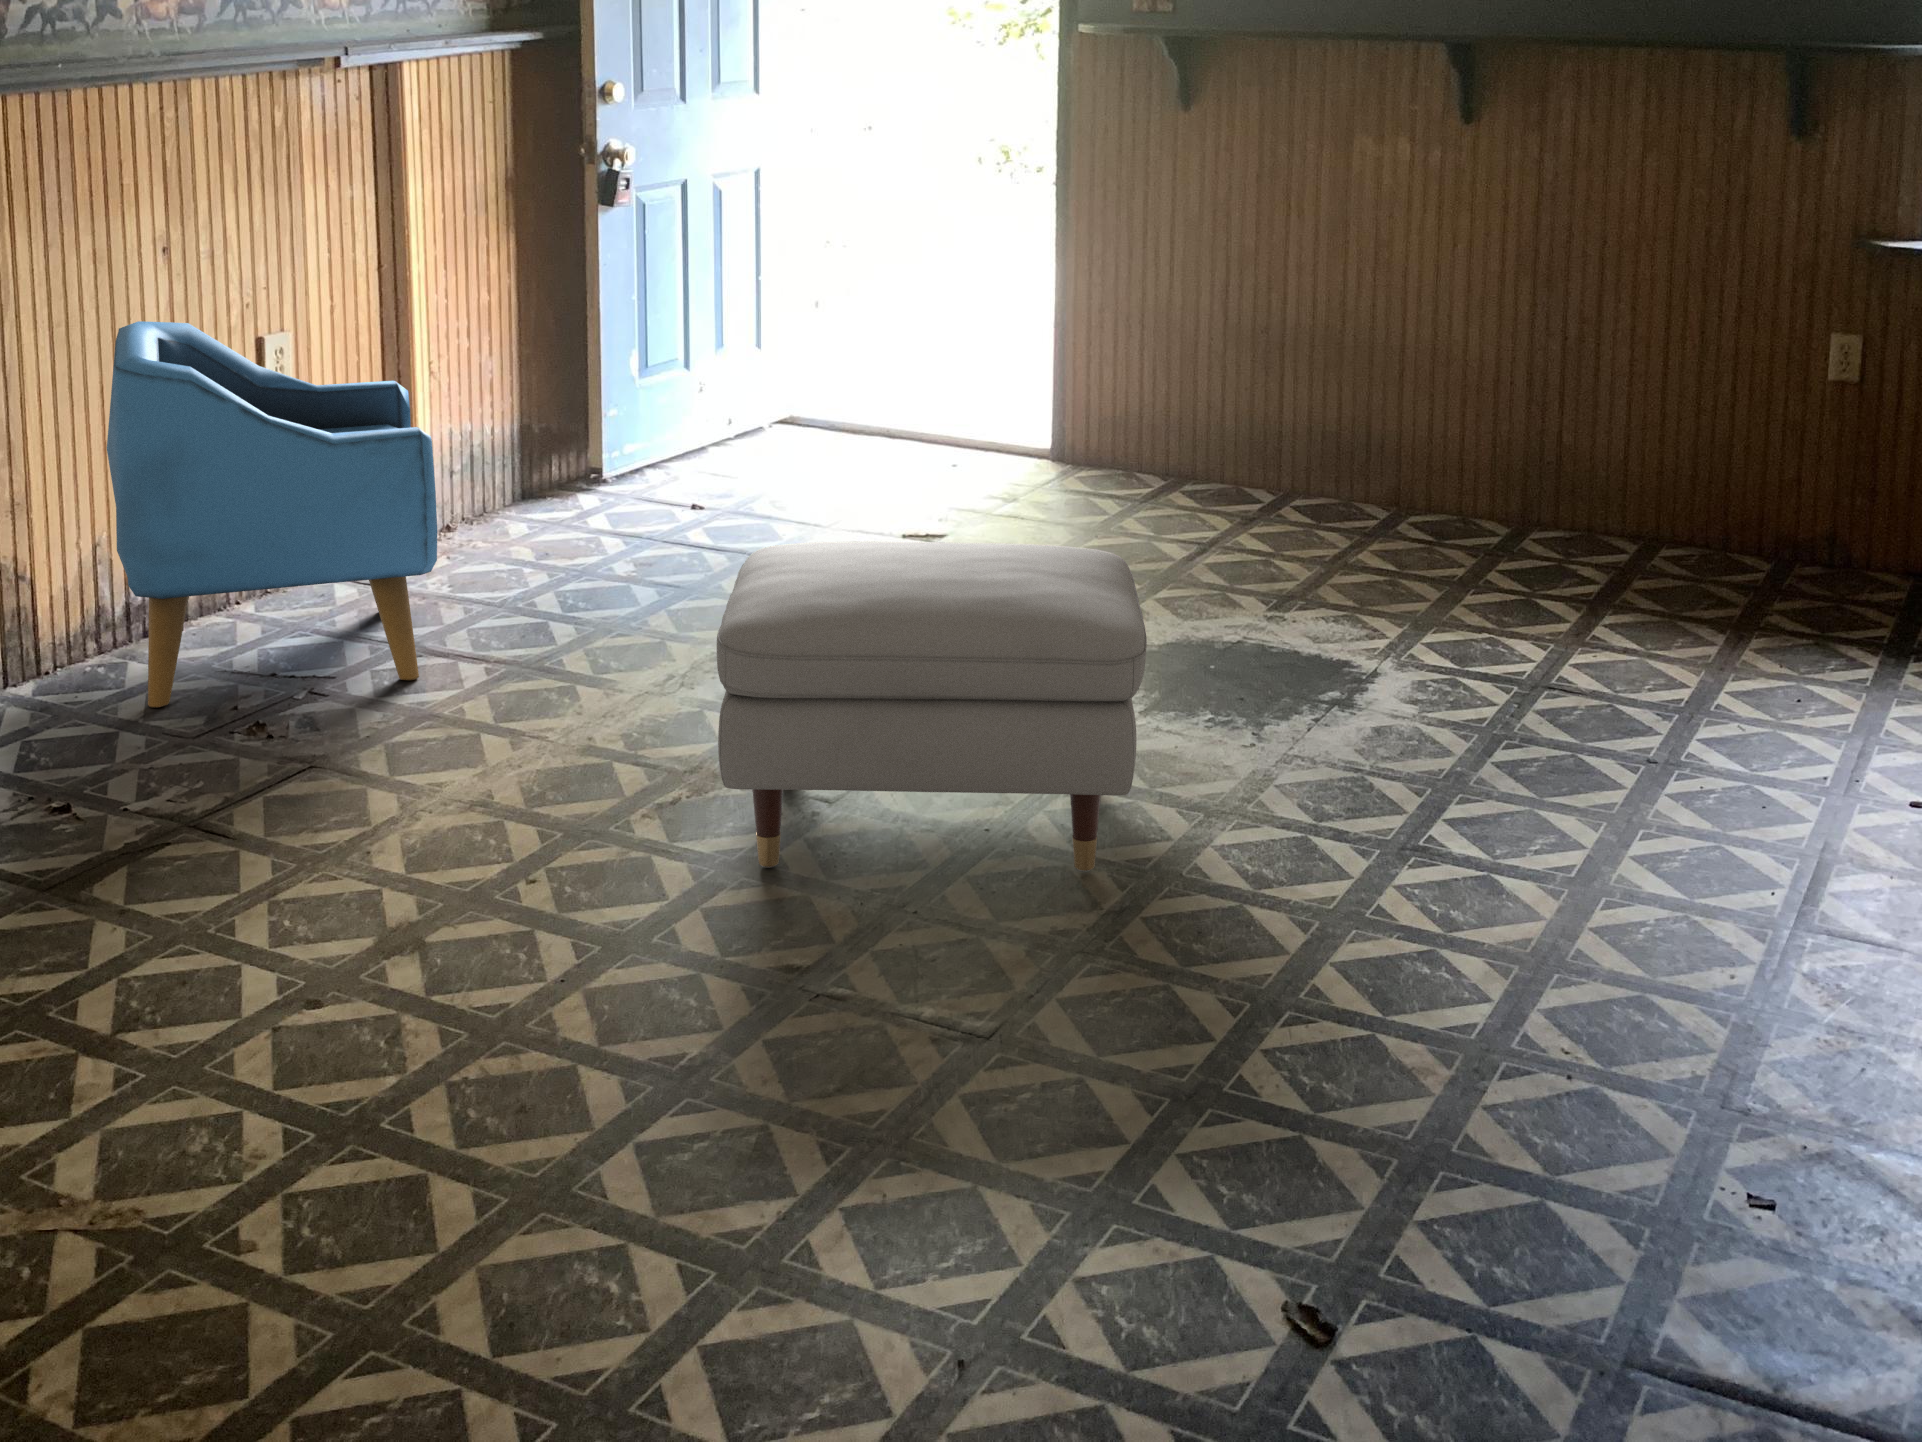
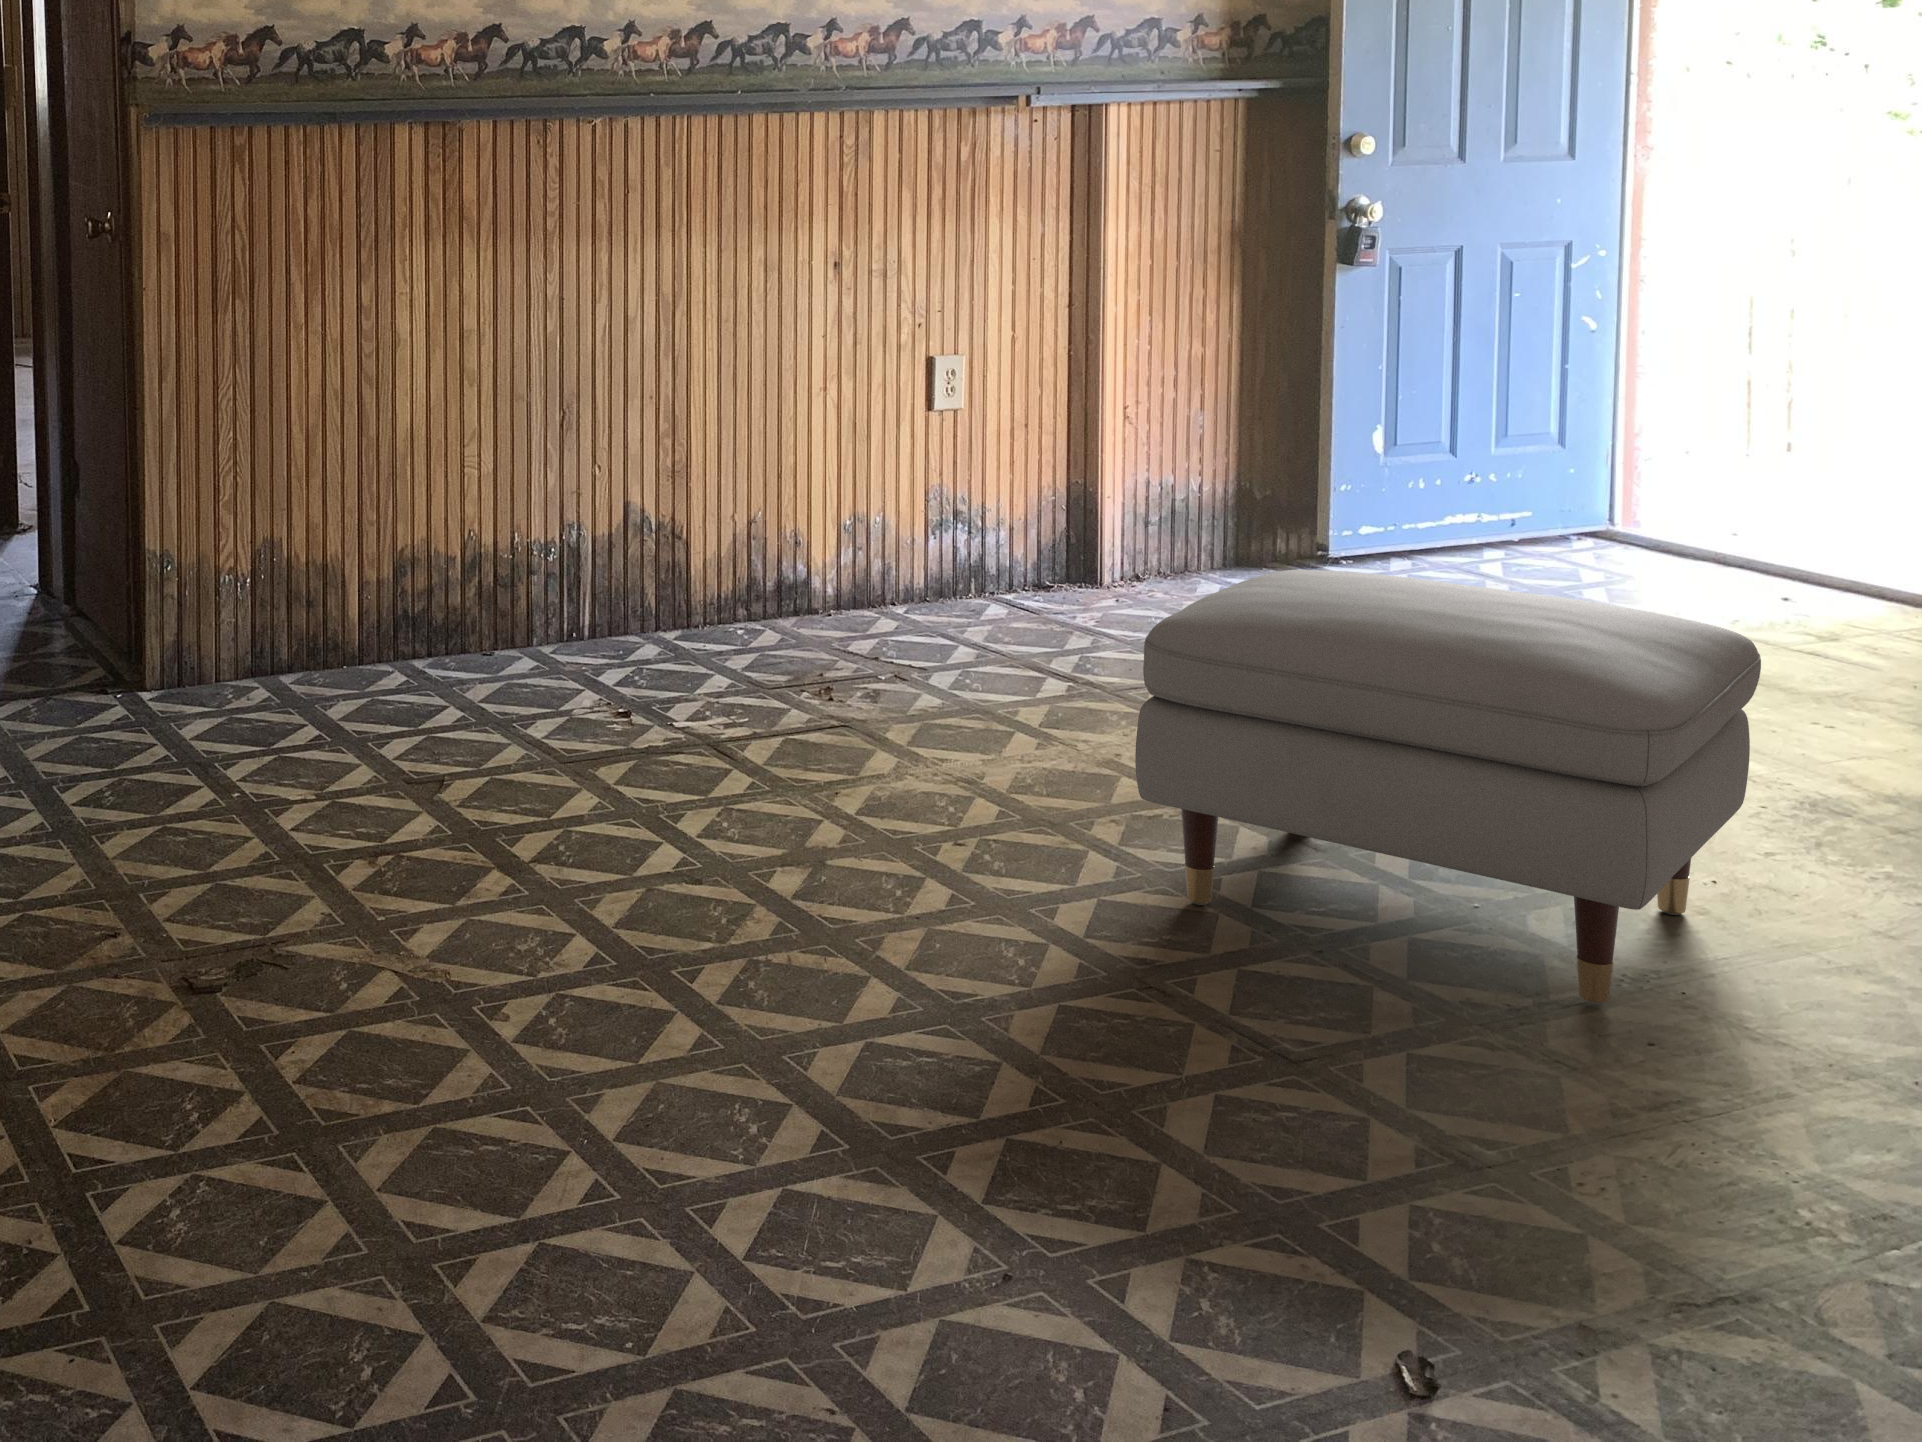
armchair: present [107,321,437,707] -> none [727,323,1047,682]

